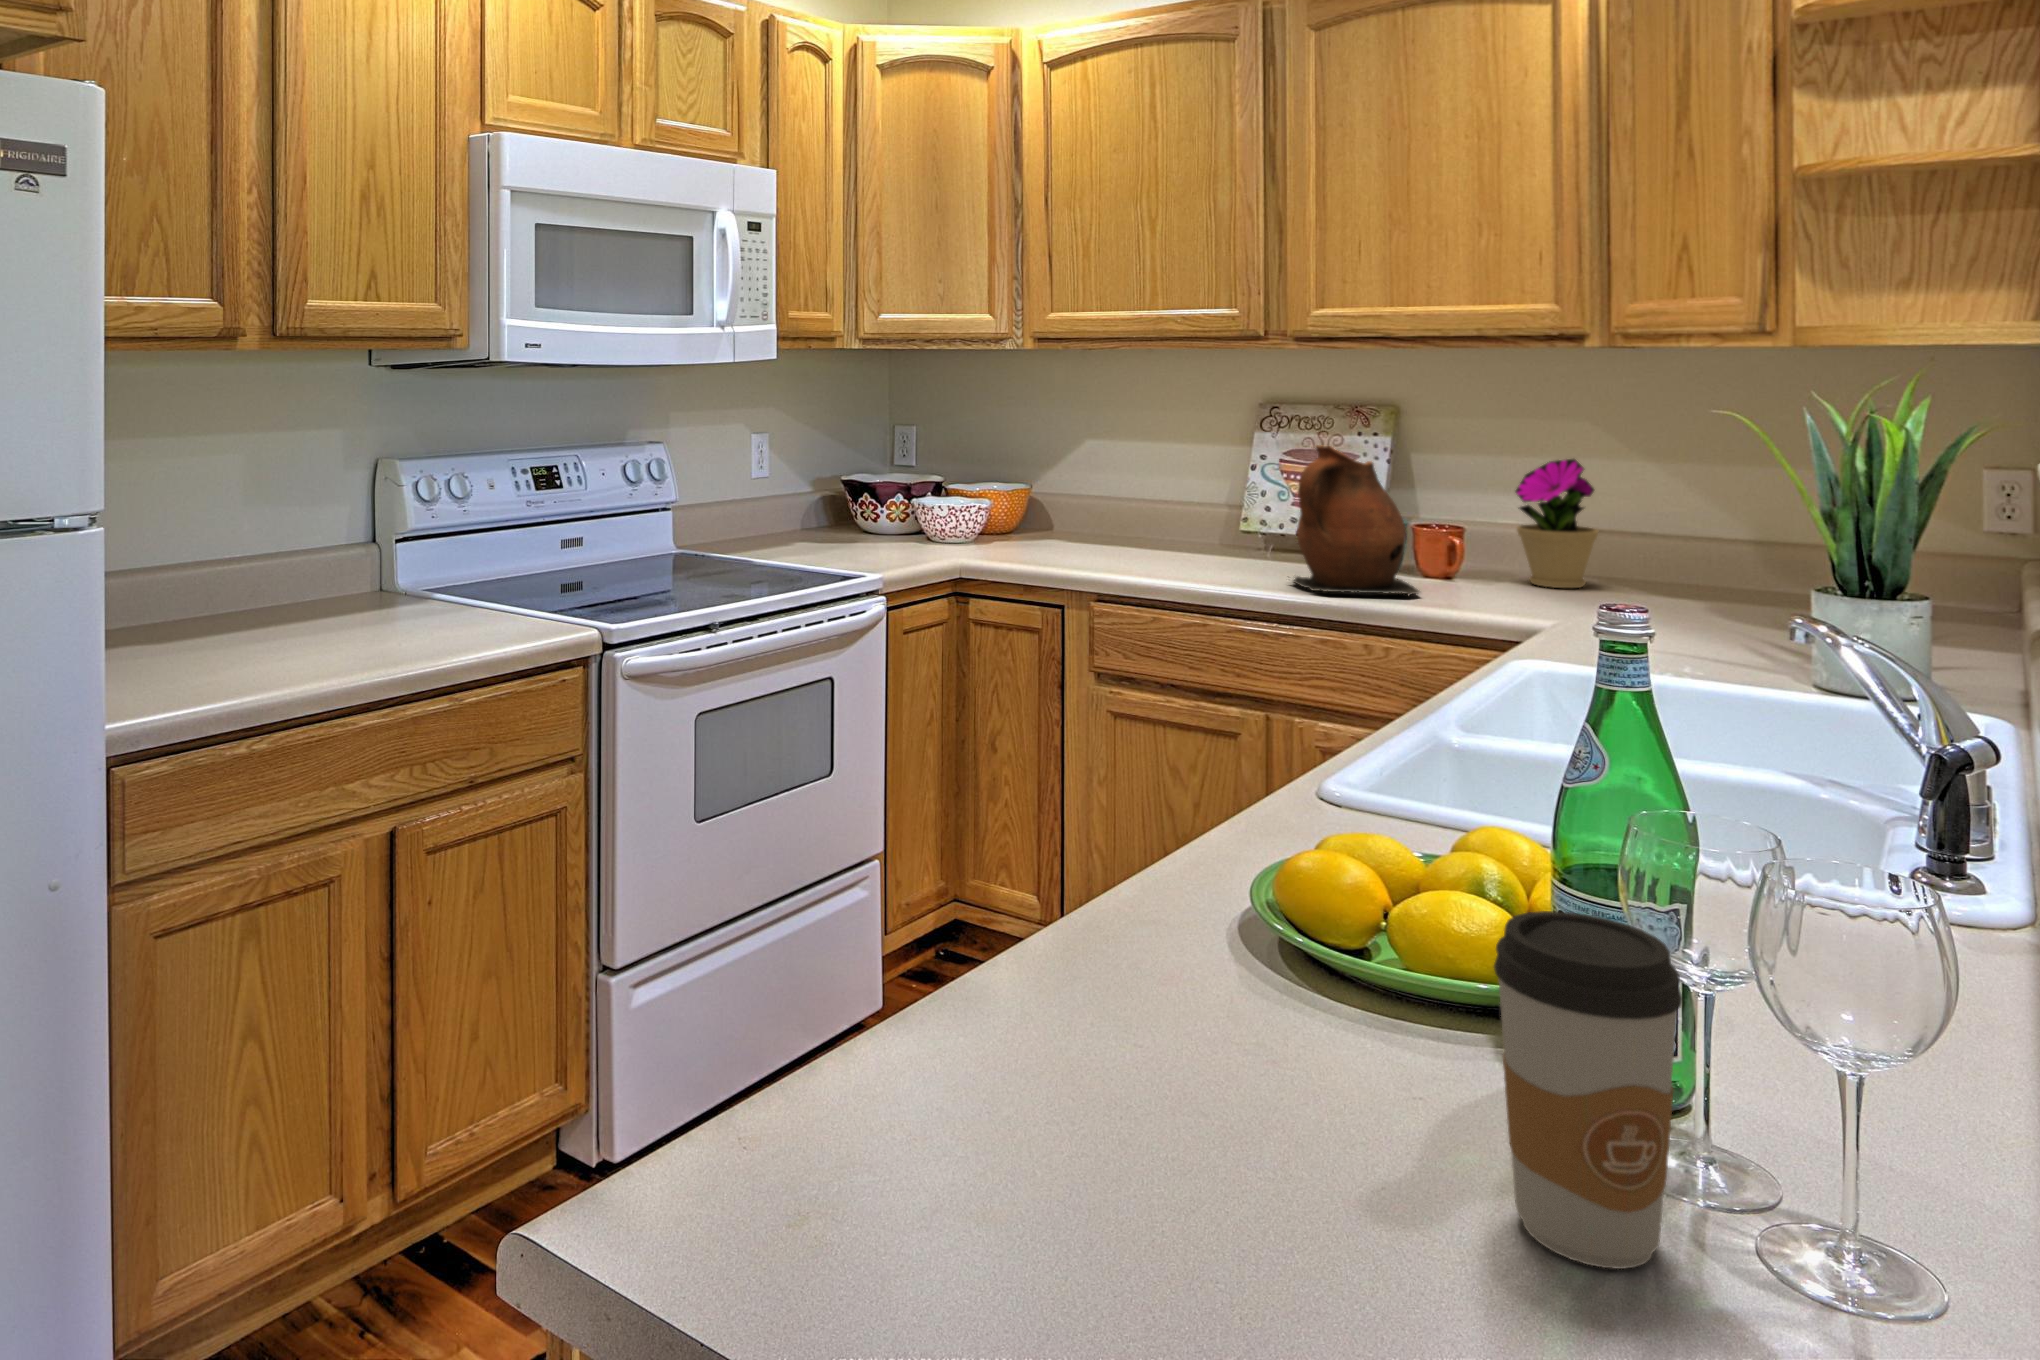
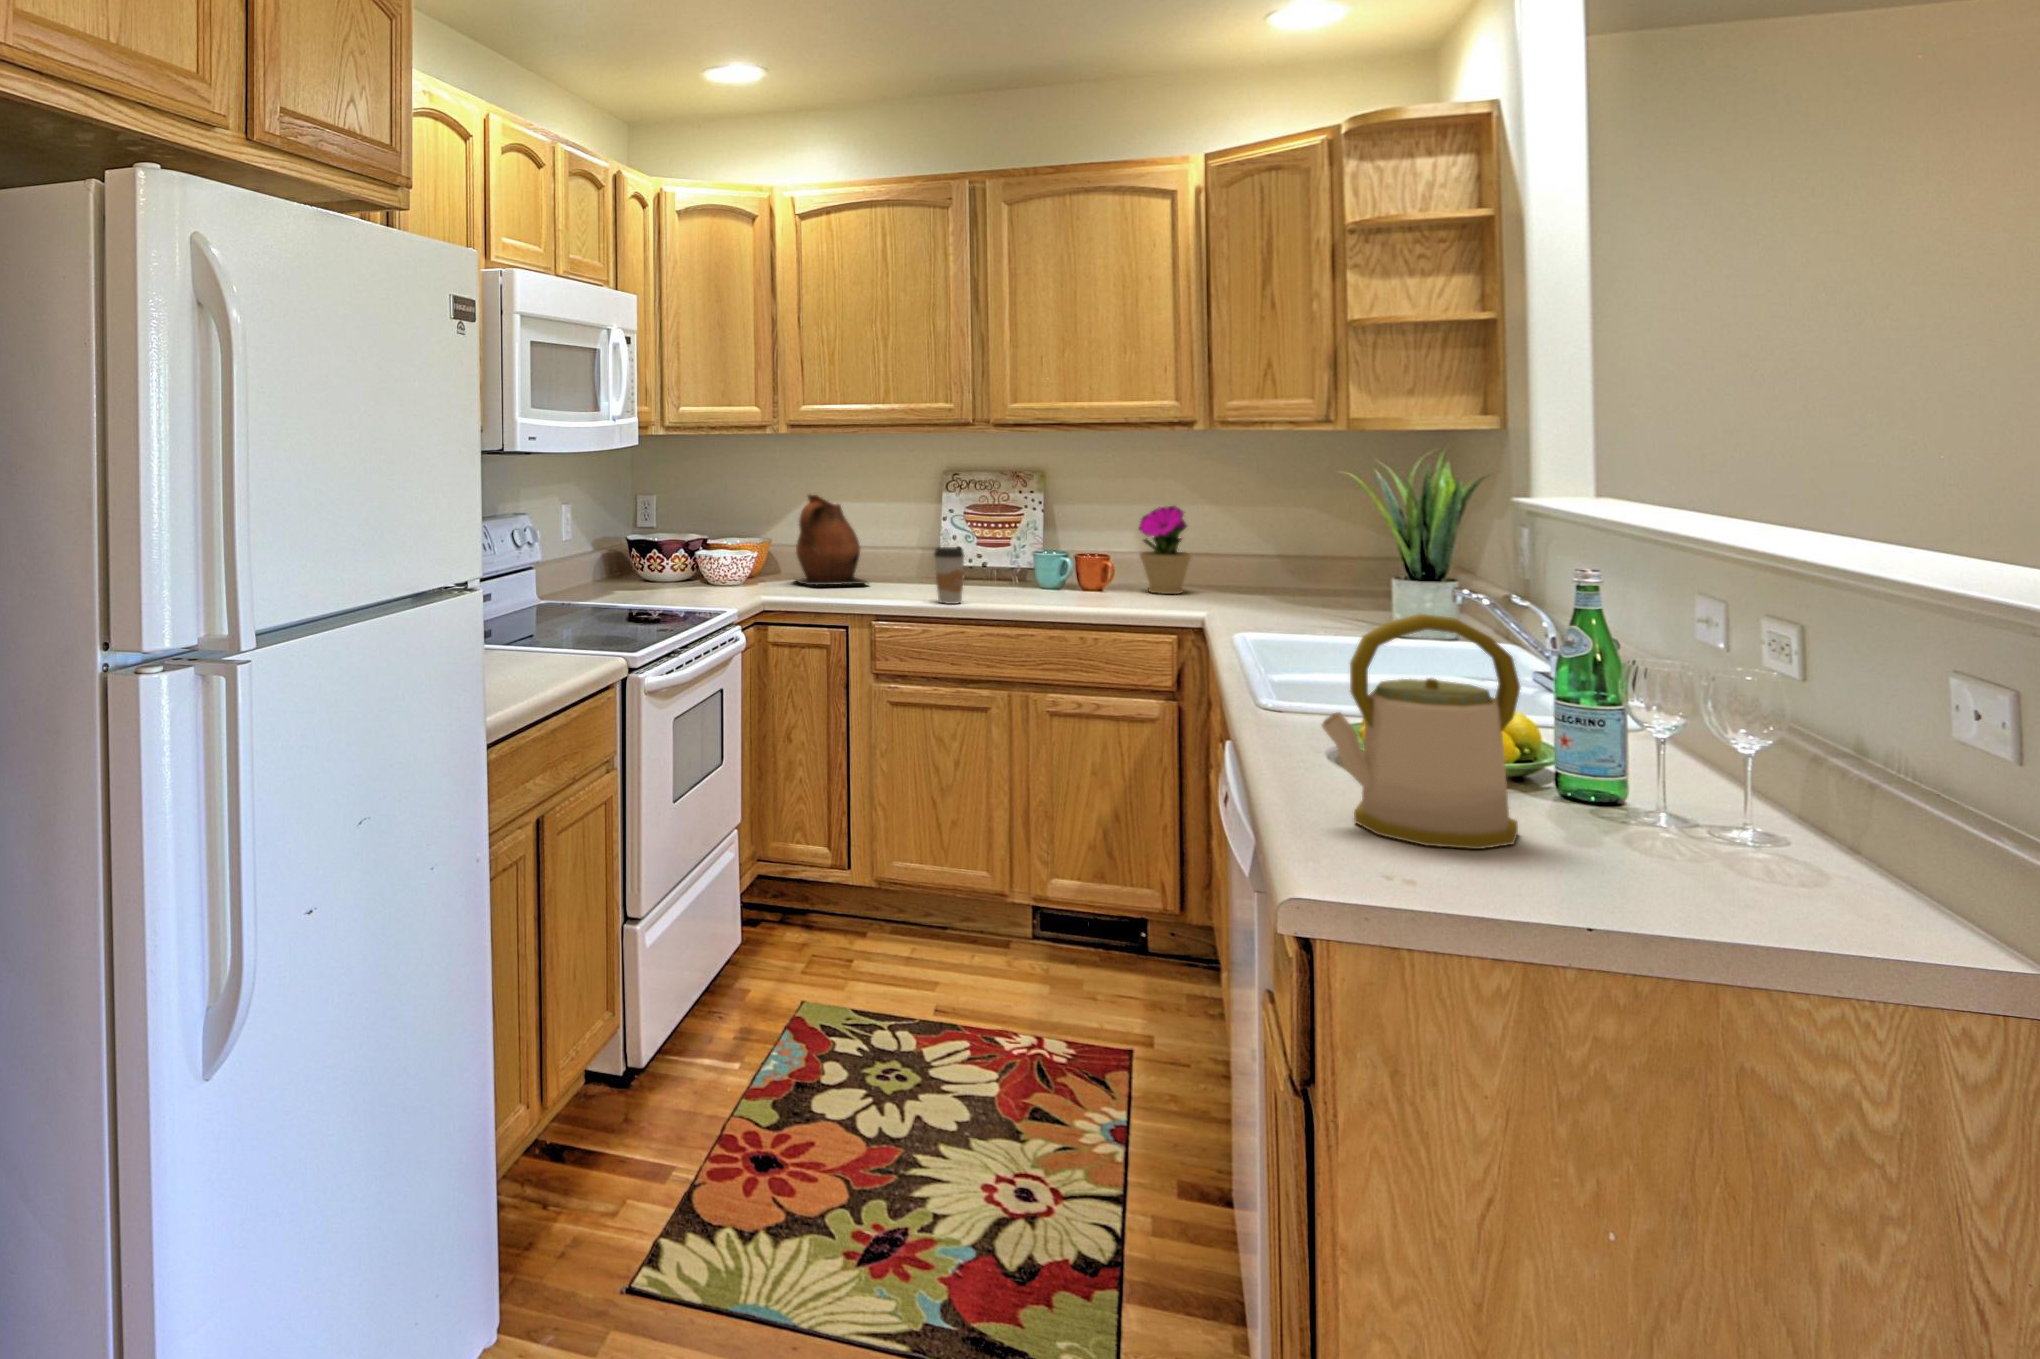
ceramic pitcher: present [1293,445,1420,596] -> present [795,495,869,585]
kettle: none [972,691,1318,1211] -> present [1322,614,1521,849]
coffee cup: present [1494,911,1683,1269] -> present [934,547,964,604]

